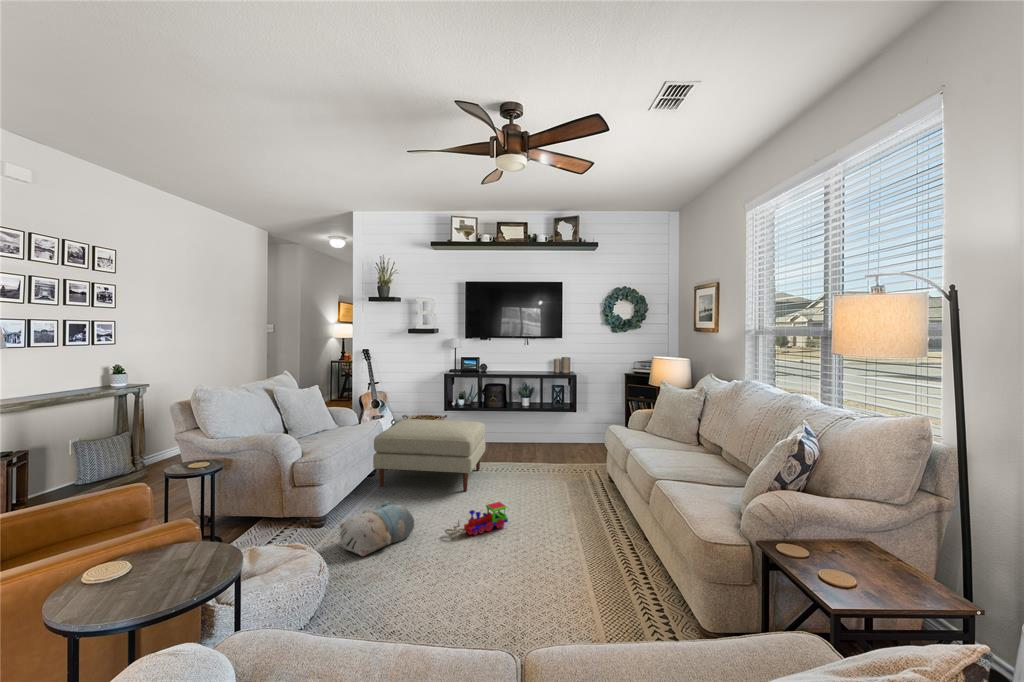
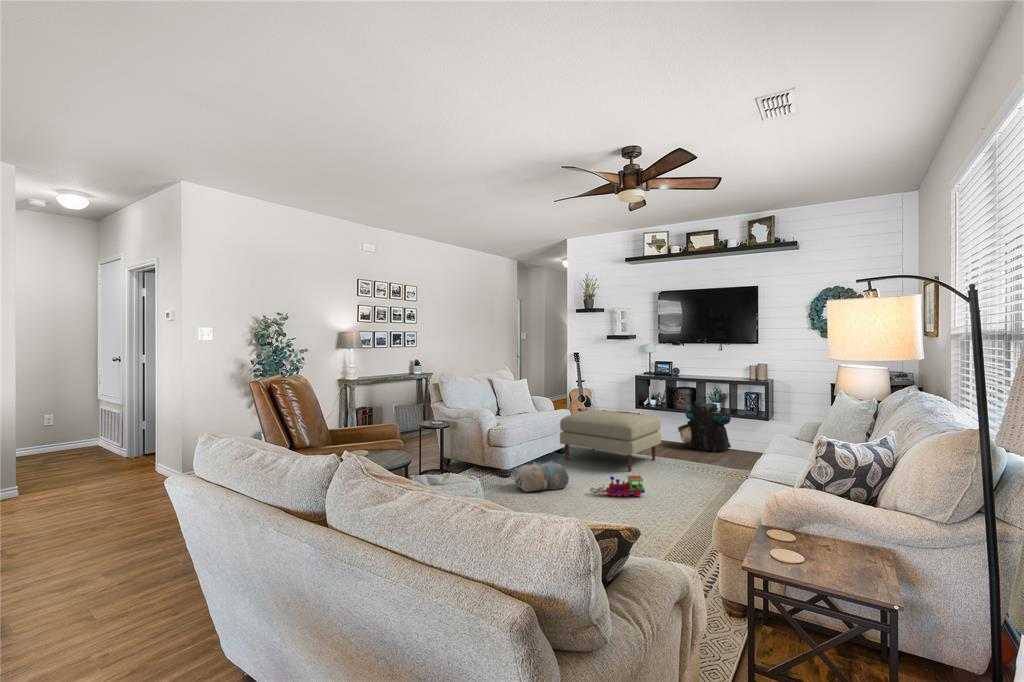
backpack: none [489,398,539,450] -> present [678,401,731,452]

